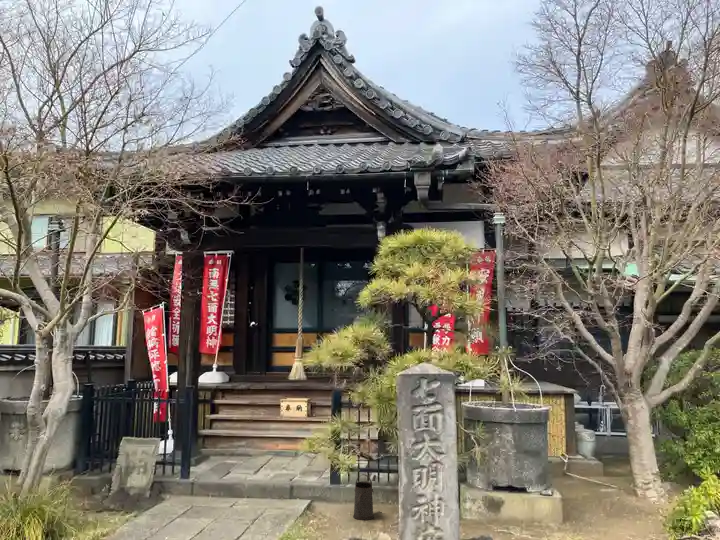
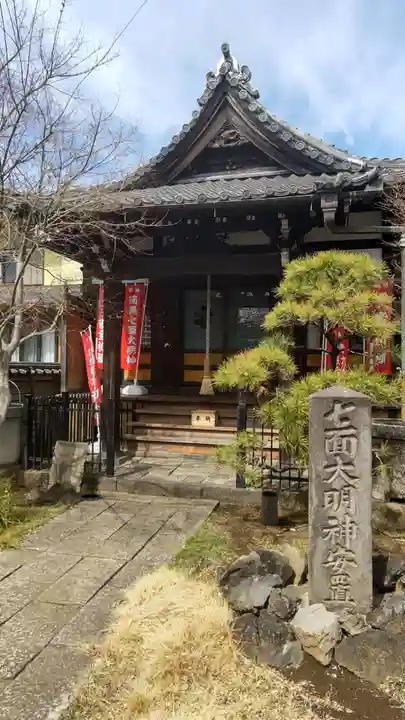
potted tree: none [148,453,177,502] -> present [79,463,101,500]

